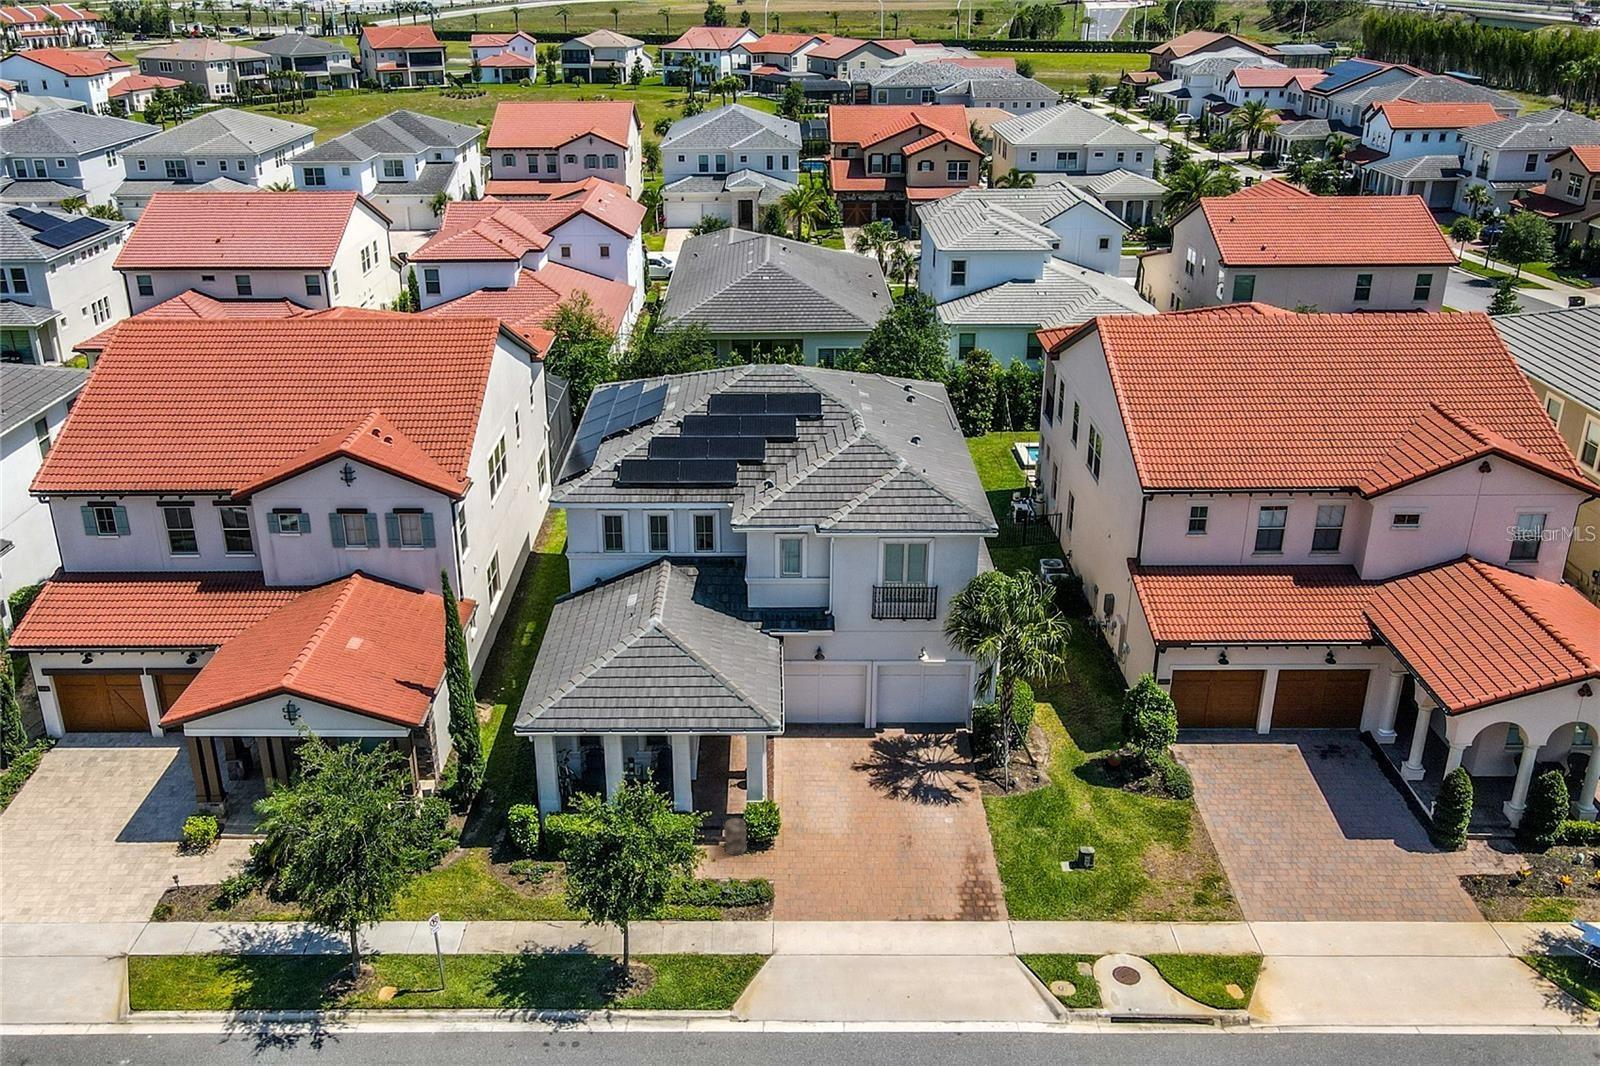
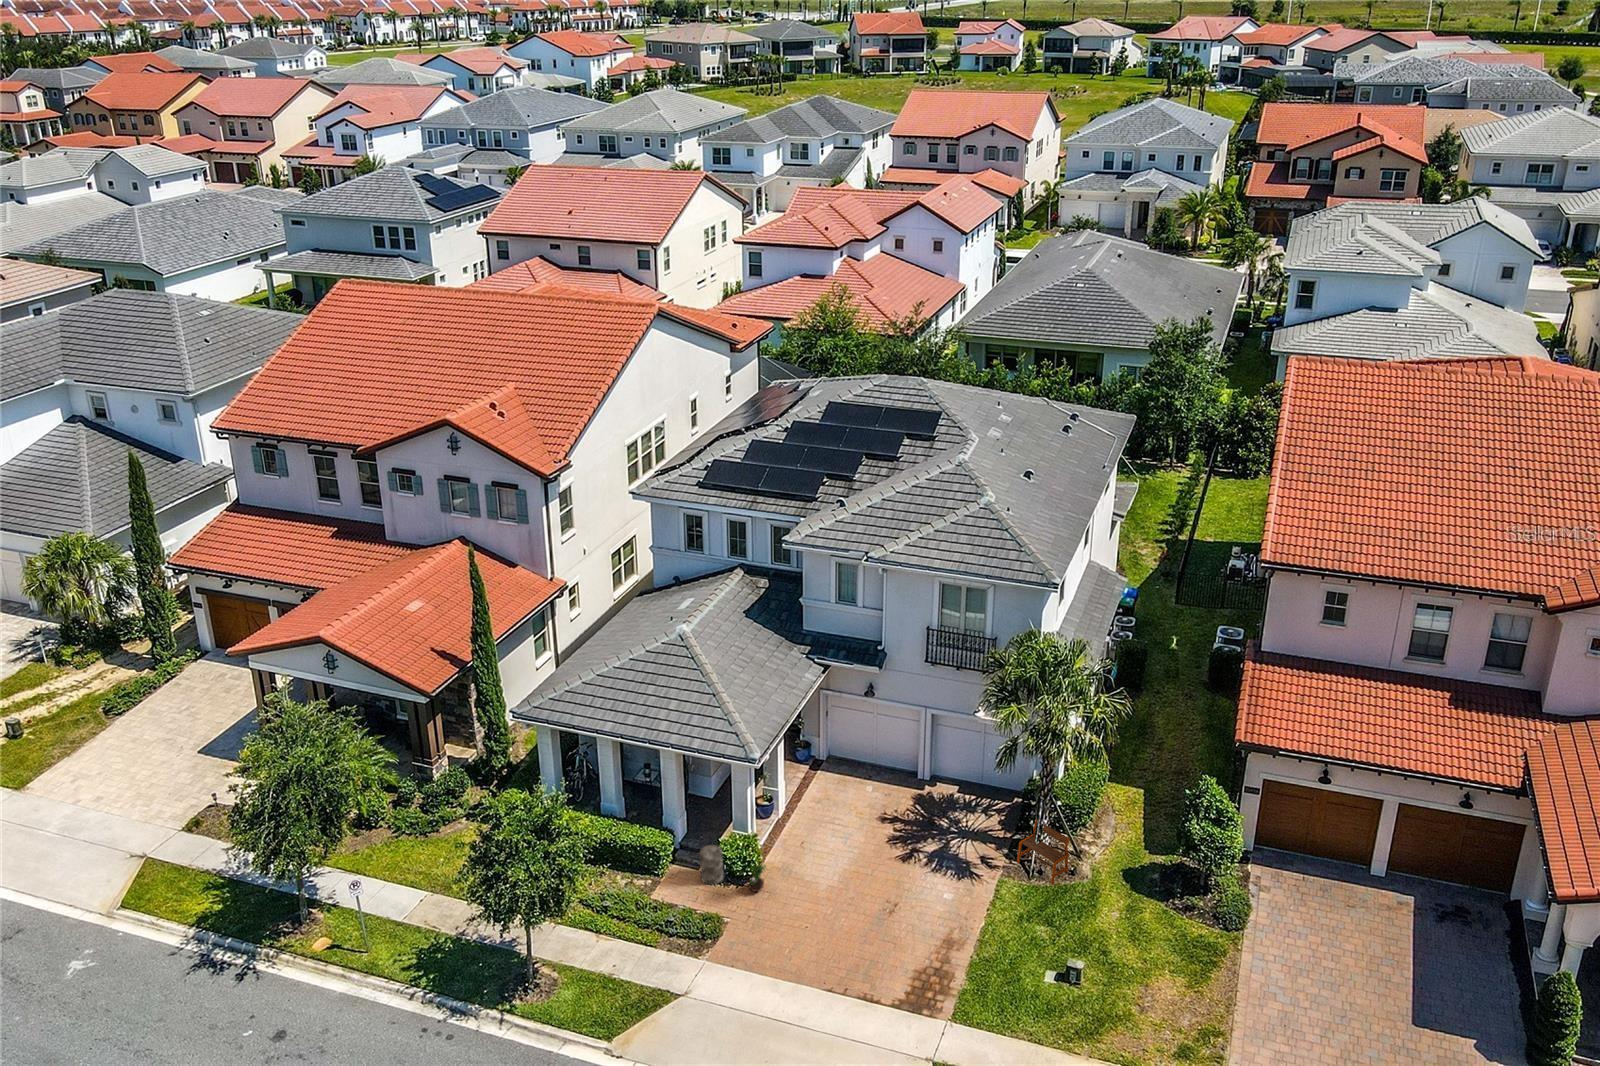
bench: none [989,739,1034,792] -> present [1017,819,1069,884]
potted tree: present [1105,742,1121,766] -> present [748,865,766,892]

